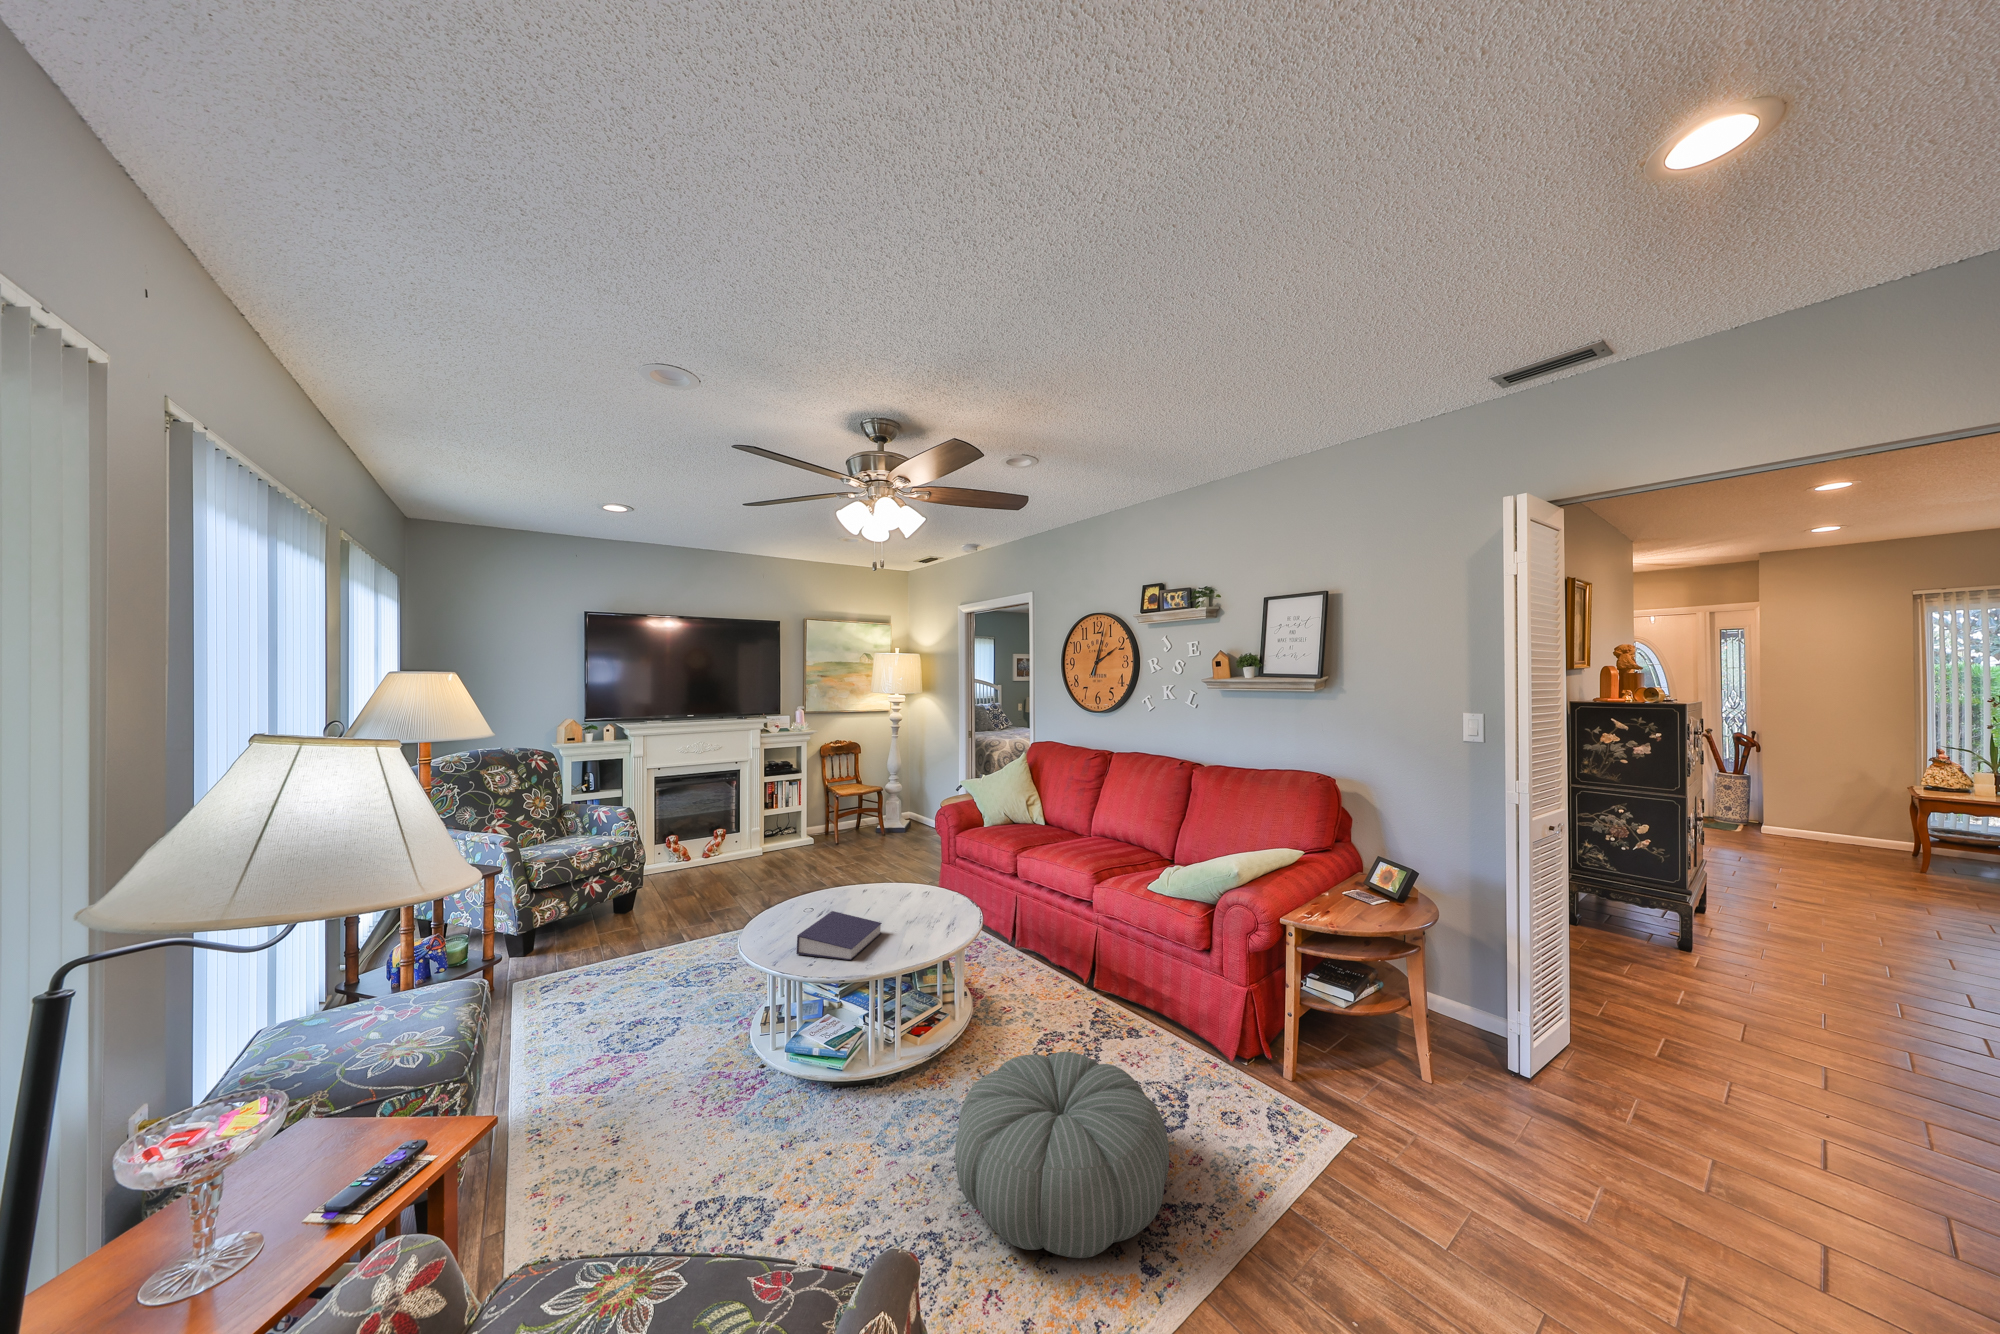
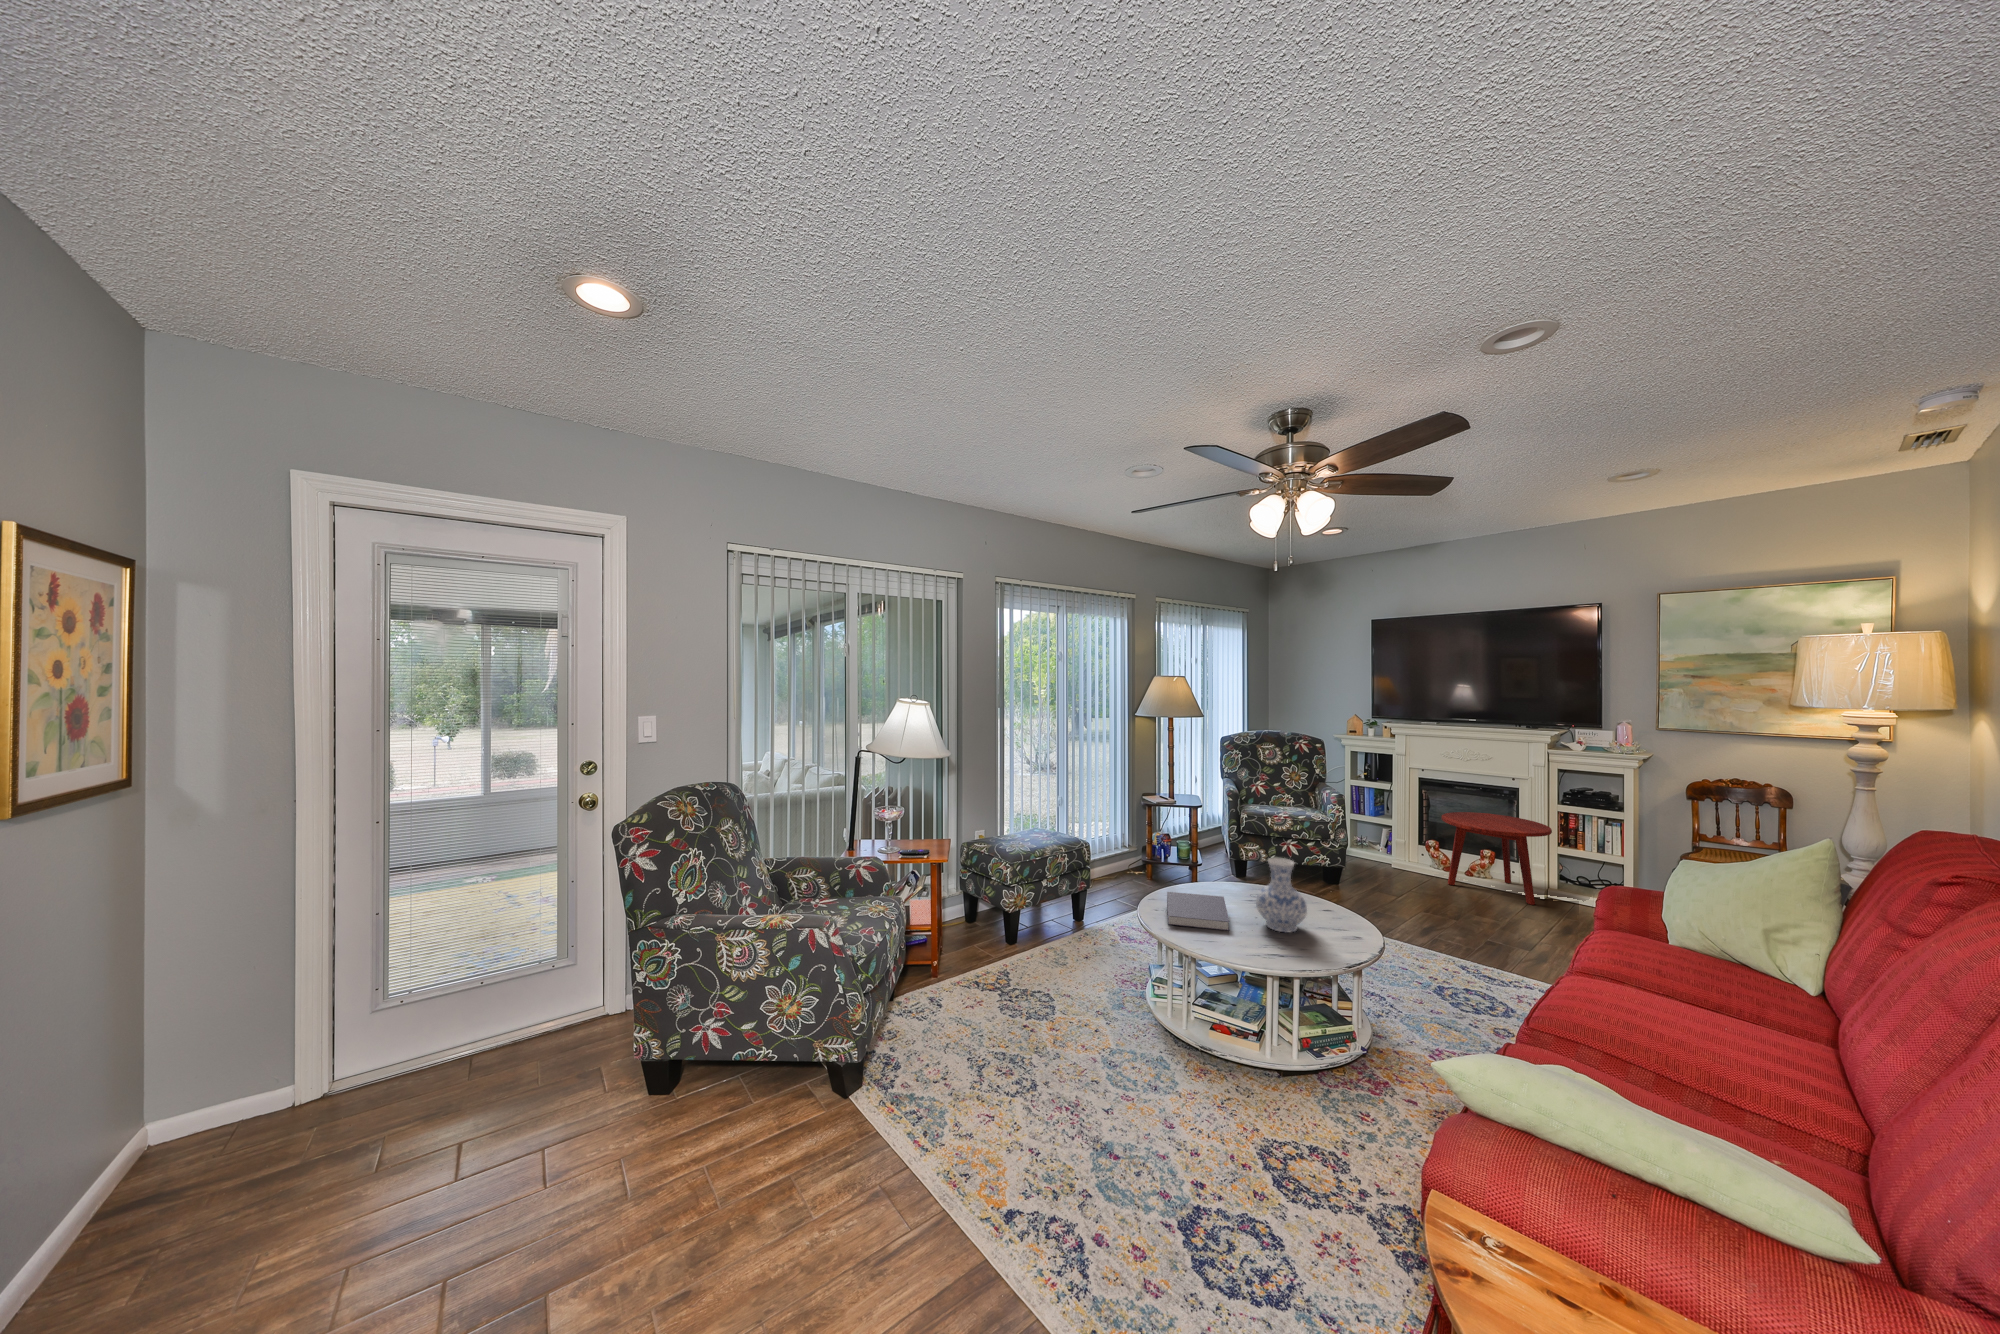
side table: none [680,795,764,873] -> present [1442,812,1552,905]
vase: none [860,841,907,916] -> present [1256,857,1307,932]
pouf: present [955,1052,1169,1258] -> none [996,1038,1190,1225]

